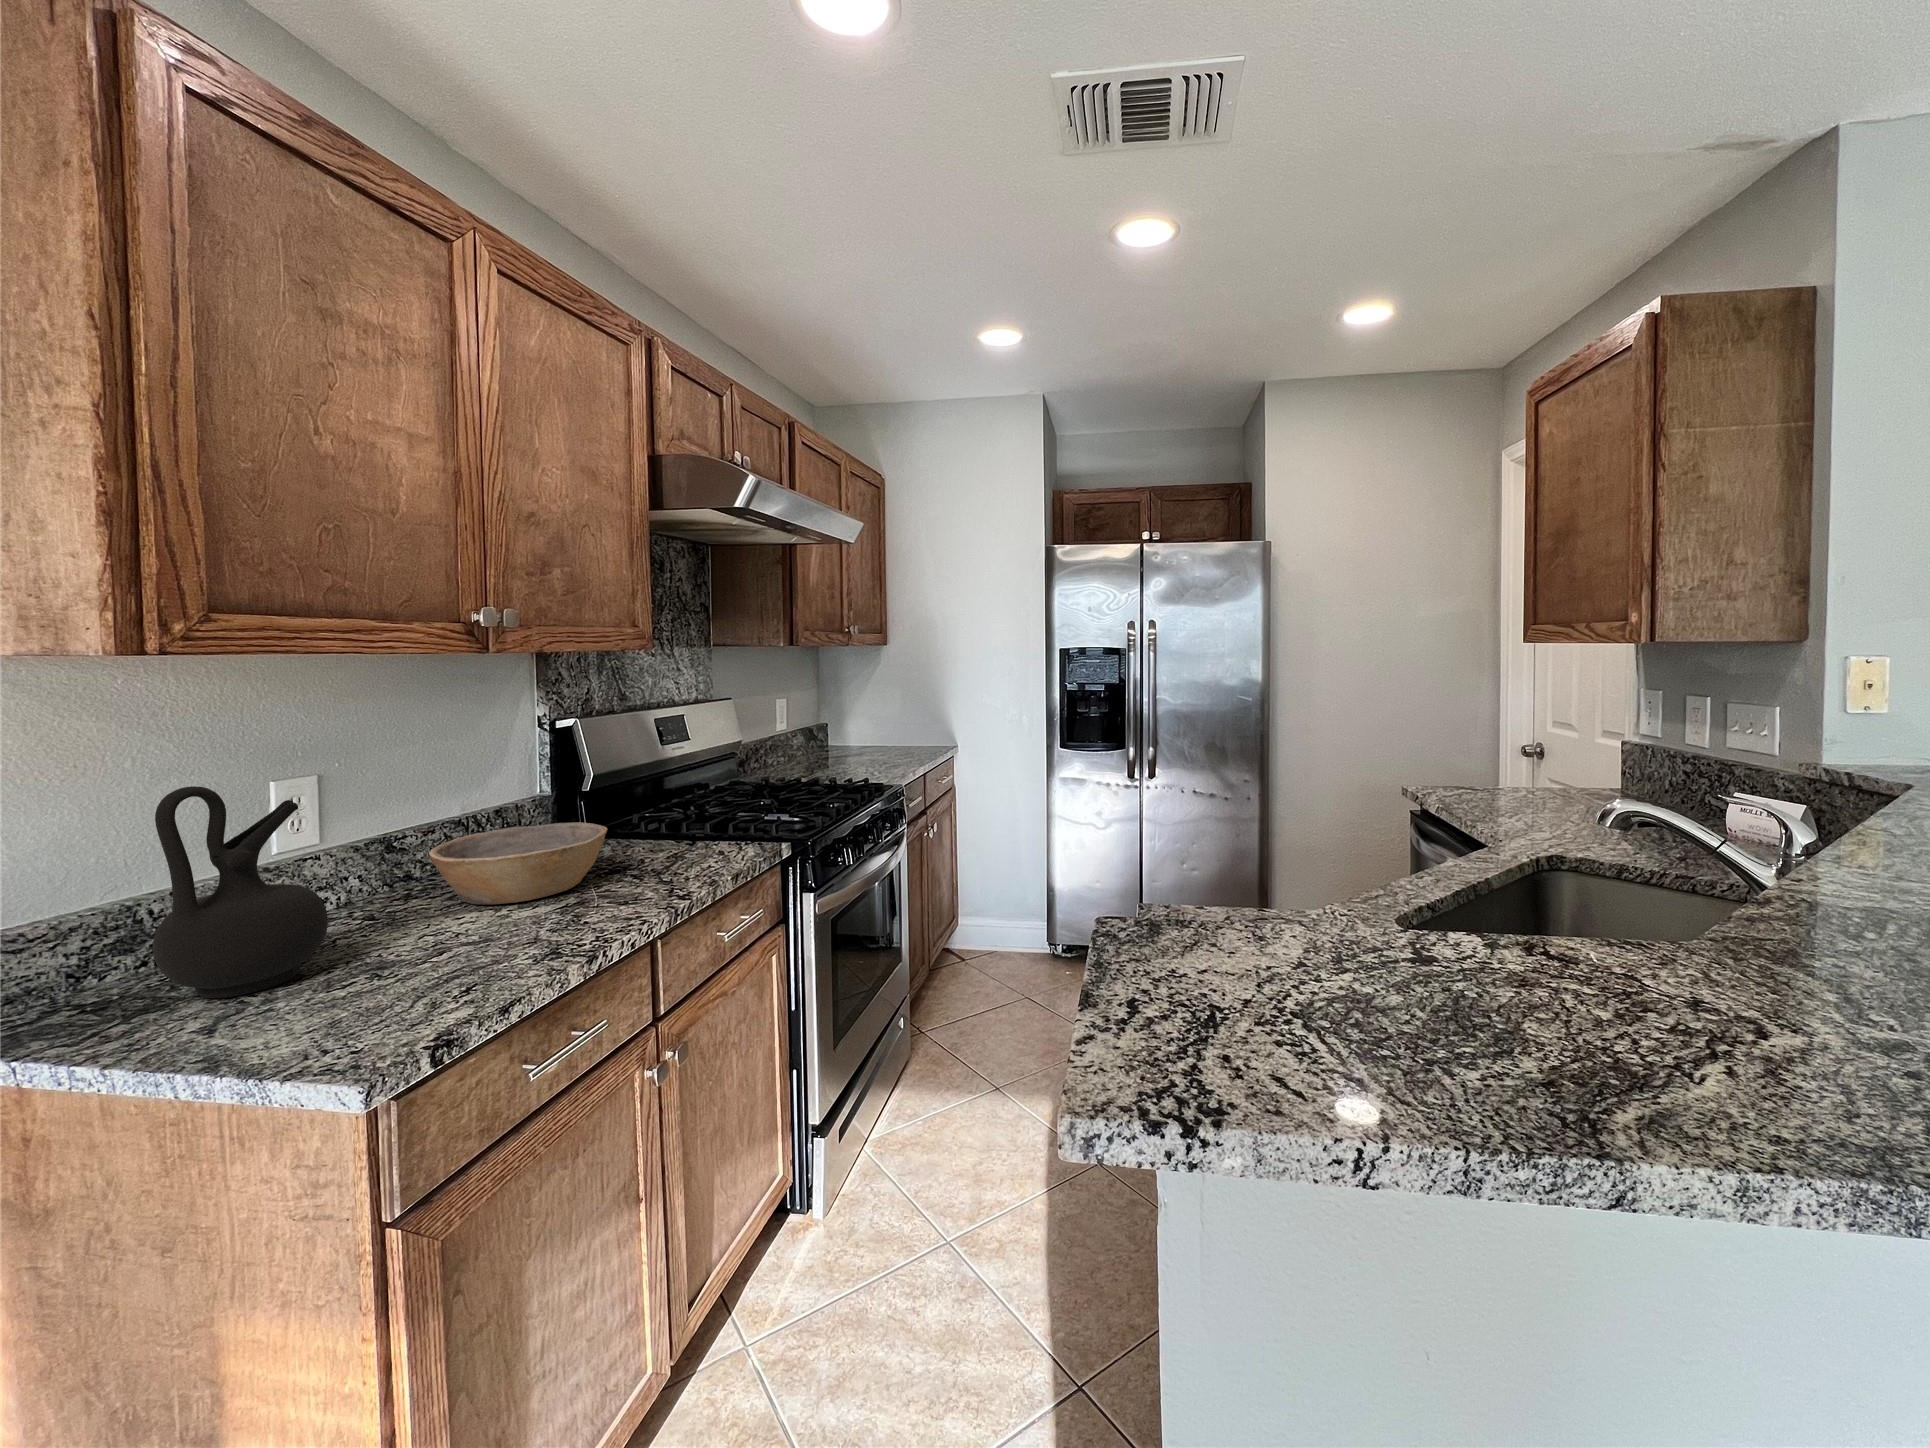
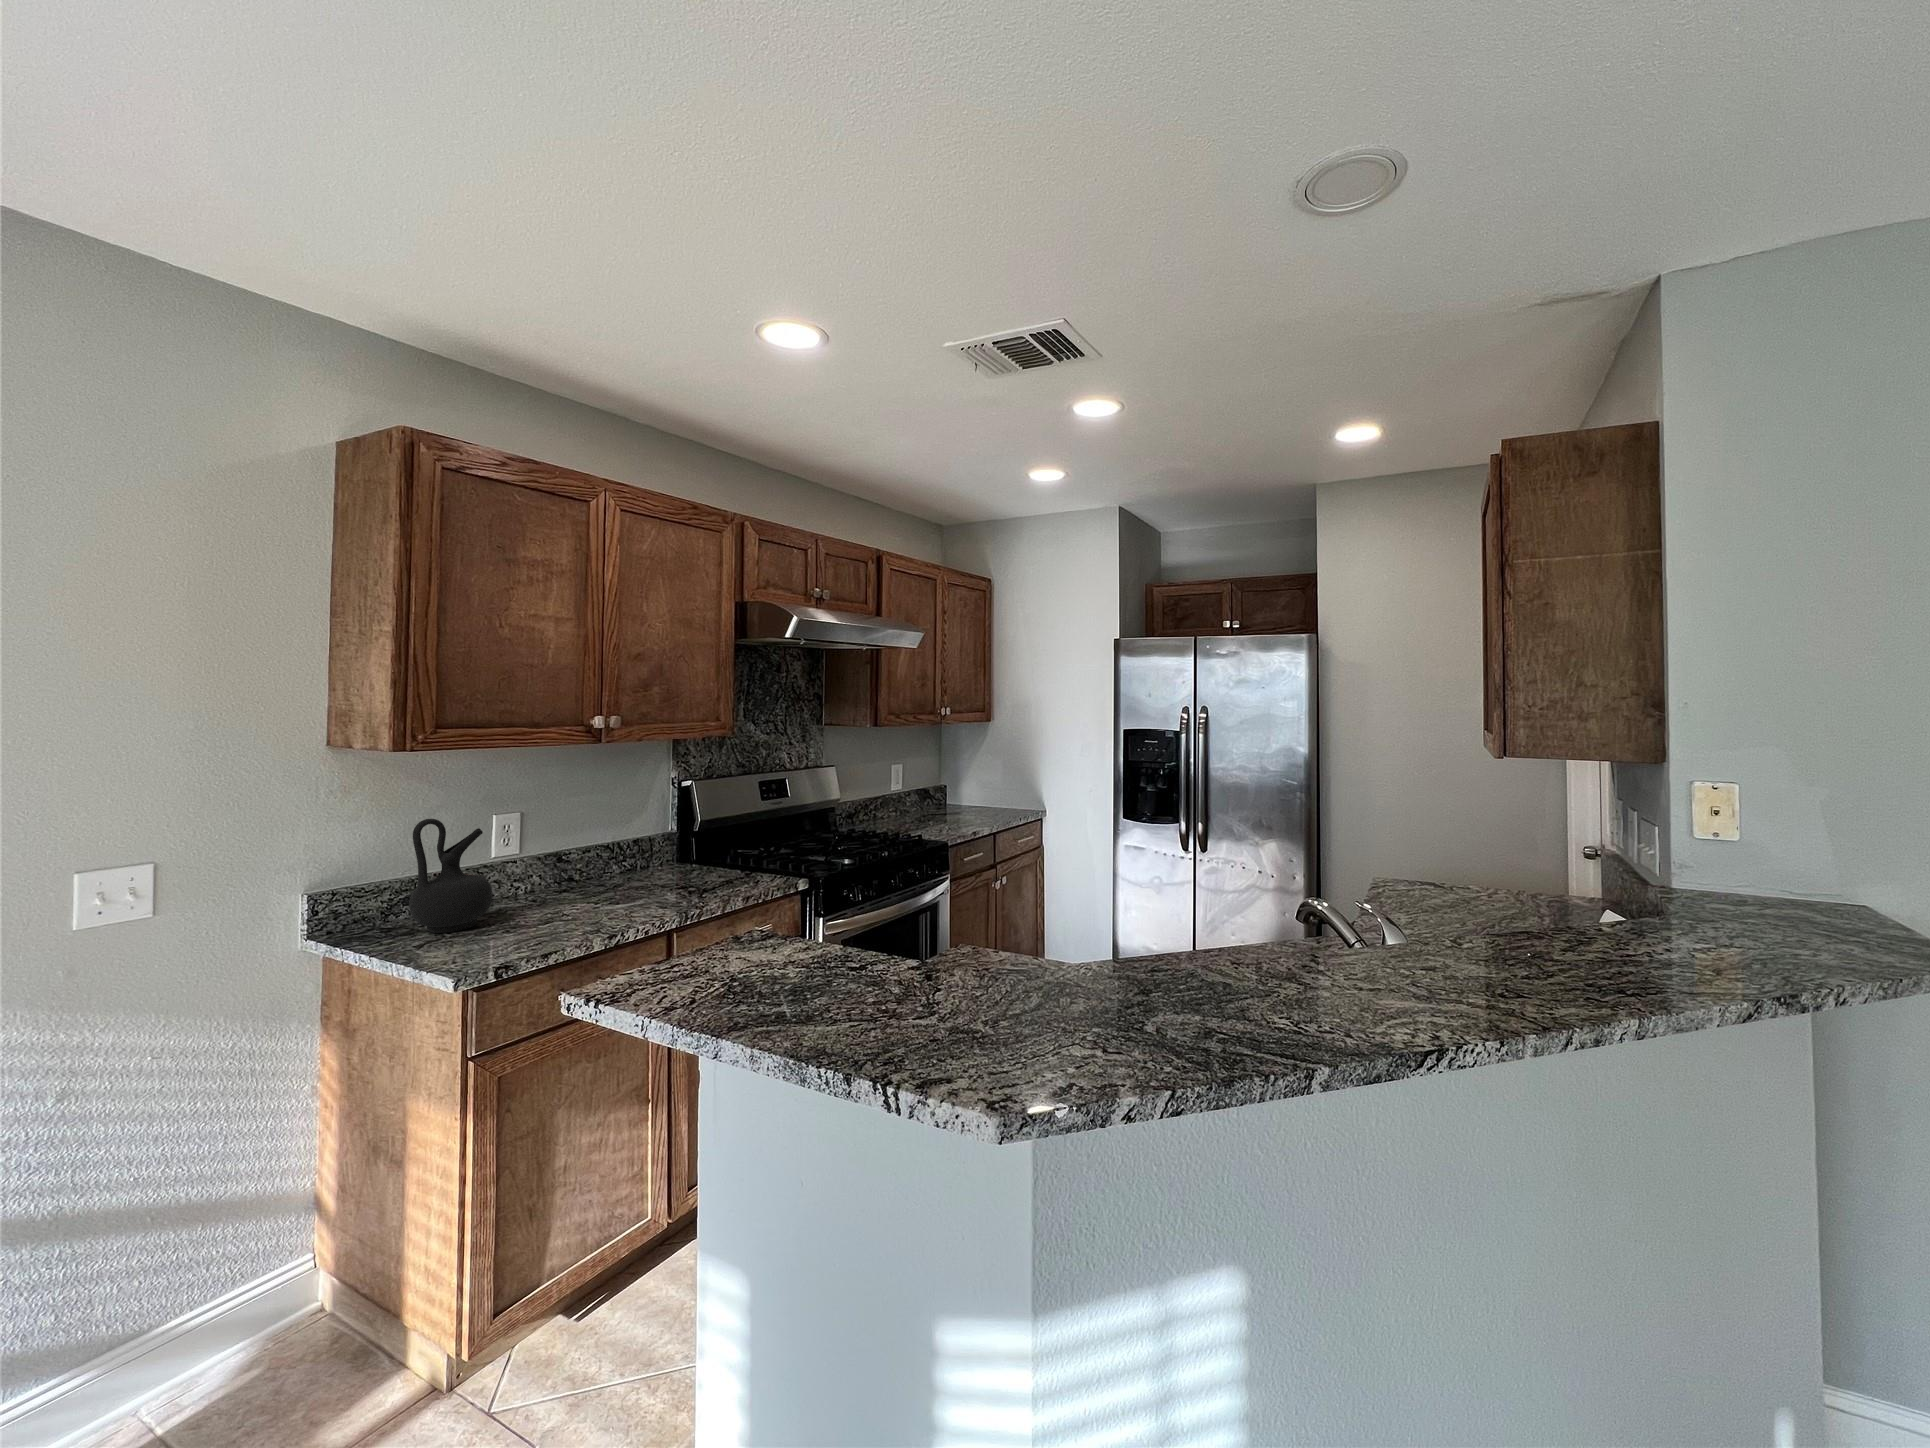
bowl: present [429,822,607,905] -> none [566,852,673,900]

